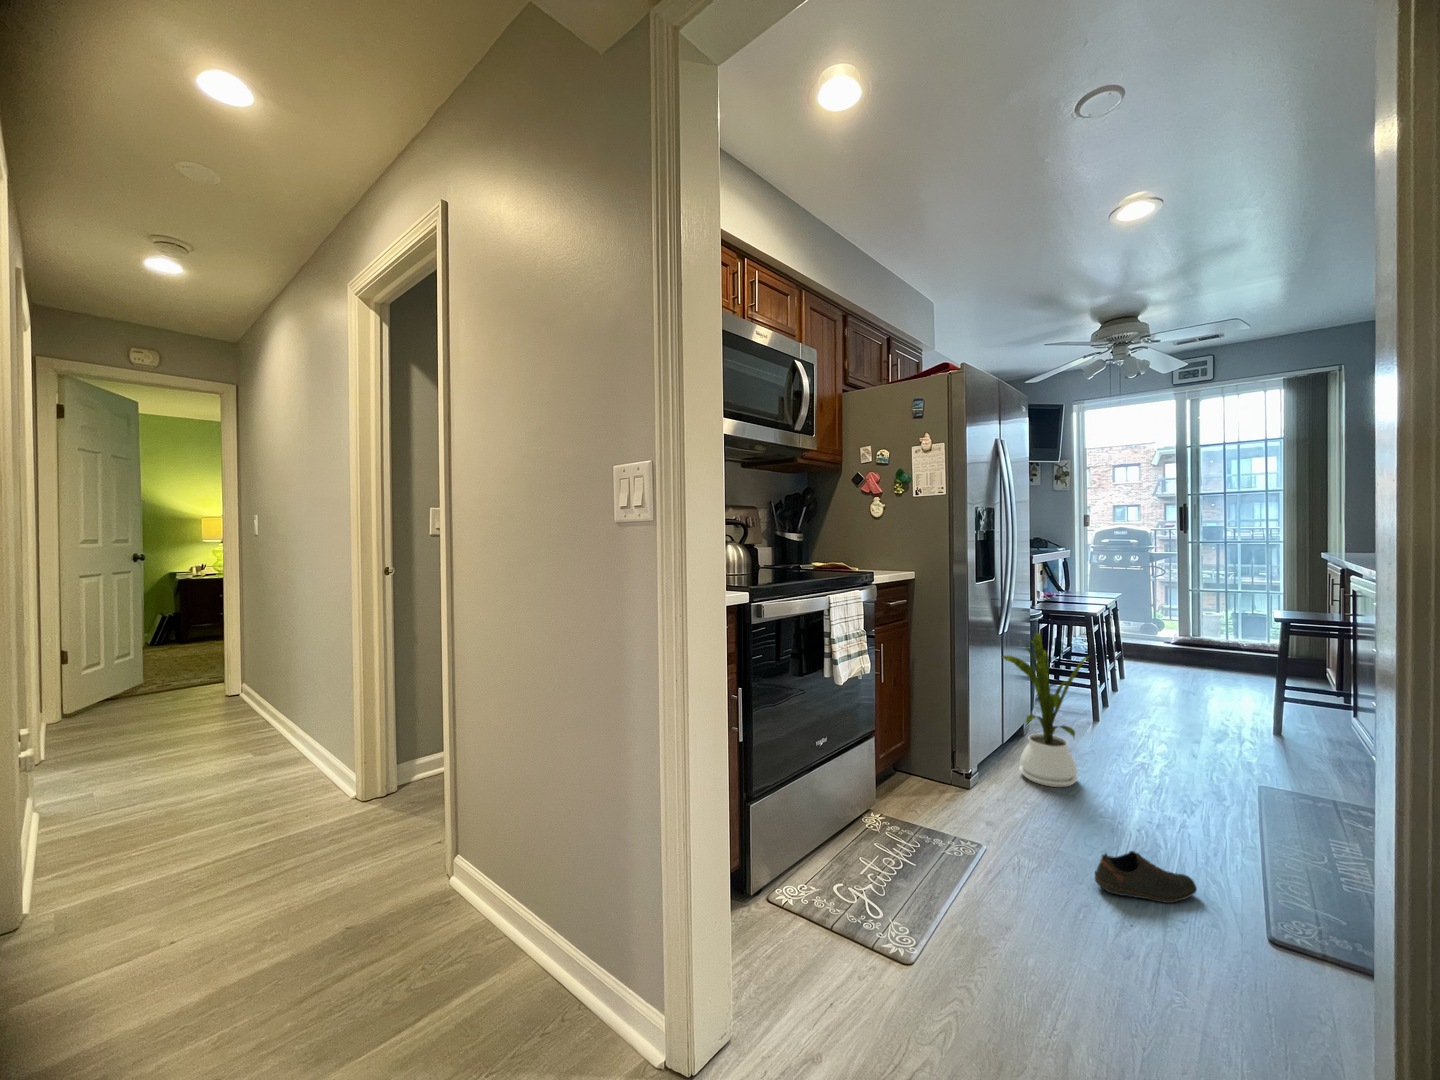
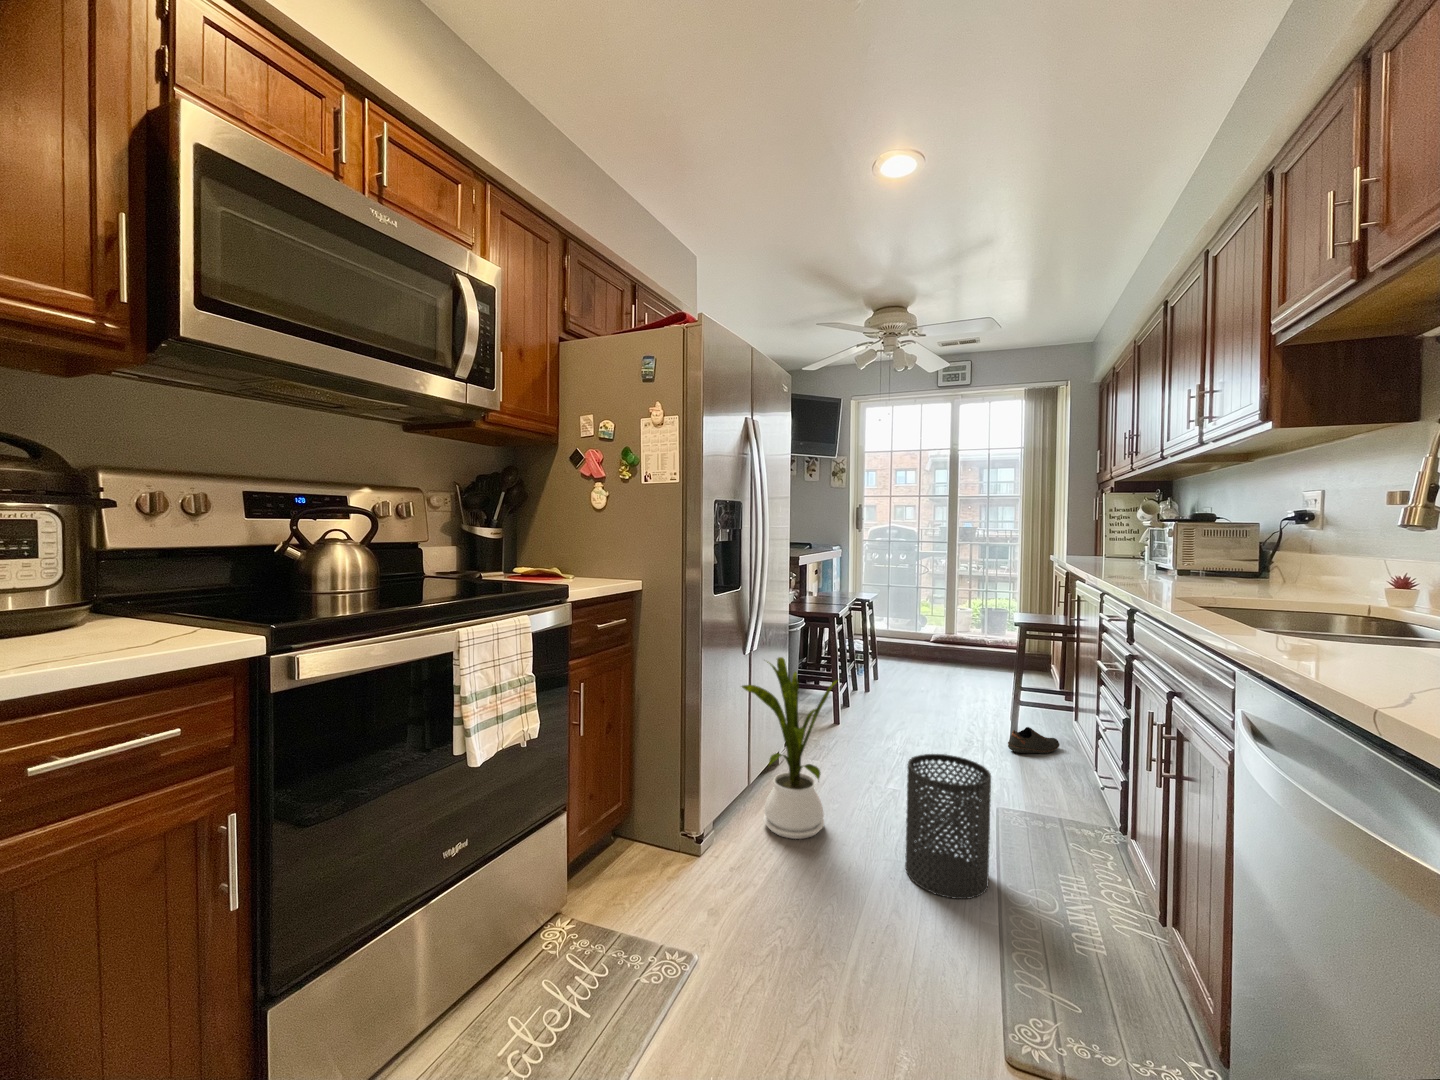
trash can: none [1163,722,1252,845] -> present [905,754,991,899]
shoe: present [1095,851,1197,903] -> present [1008,727,1060,753]

